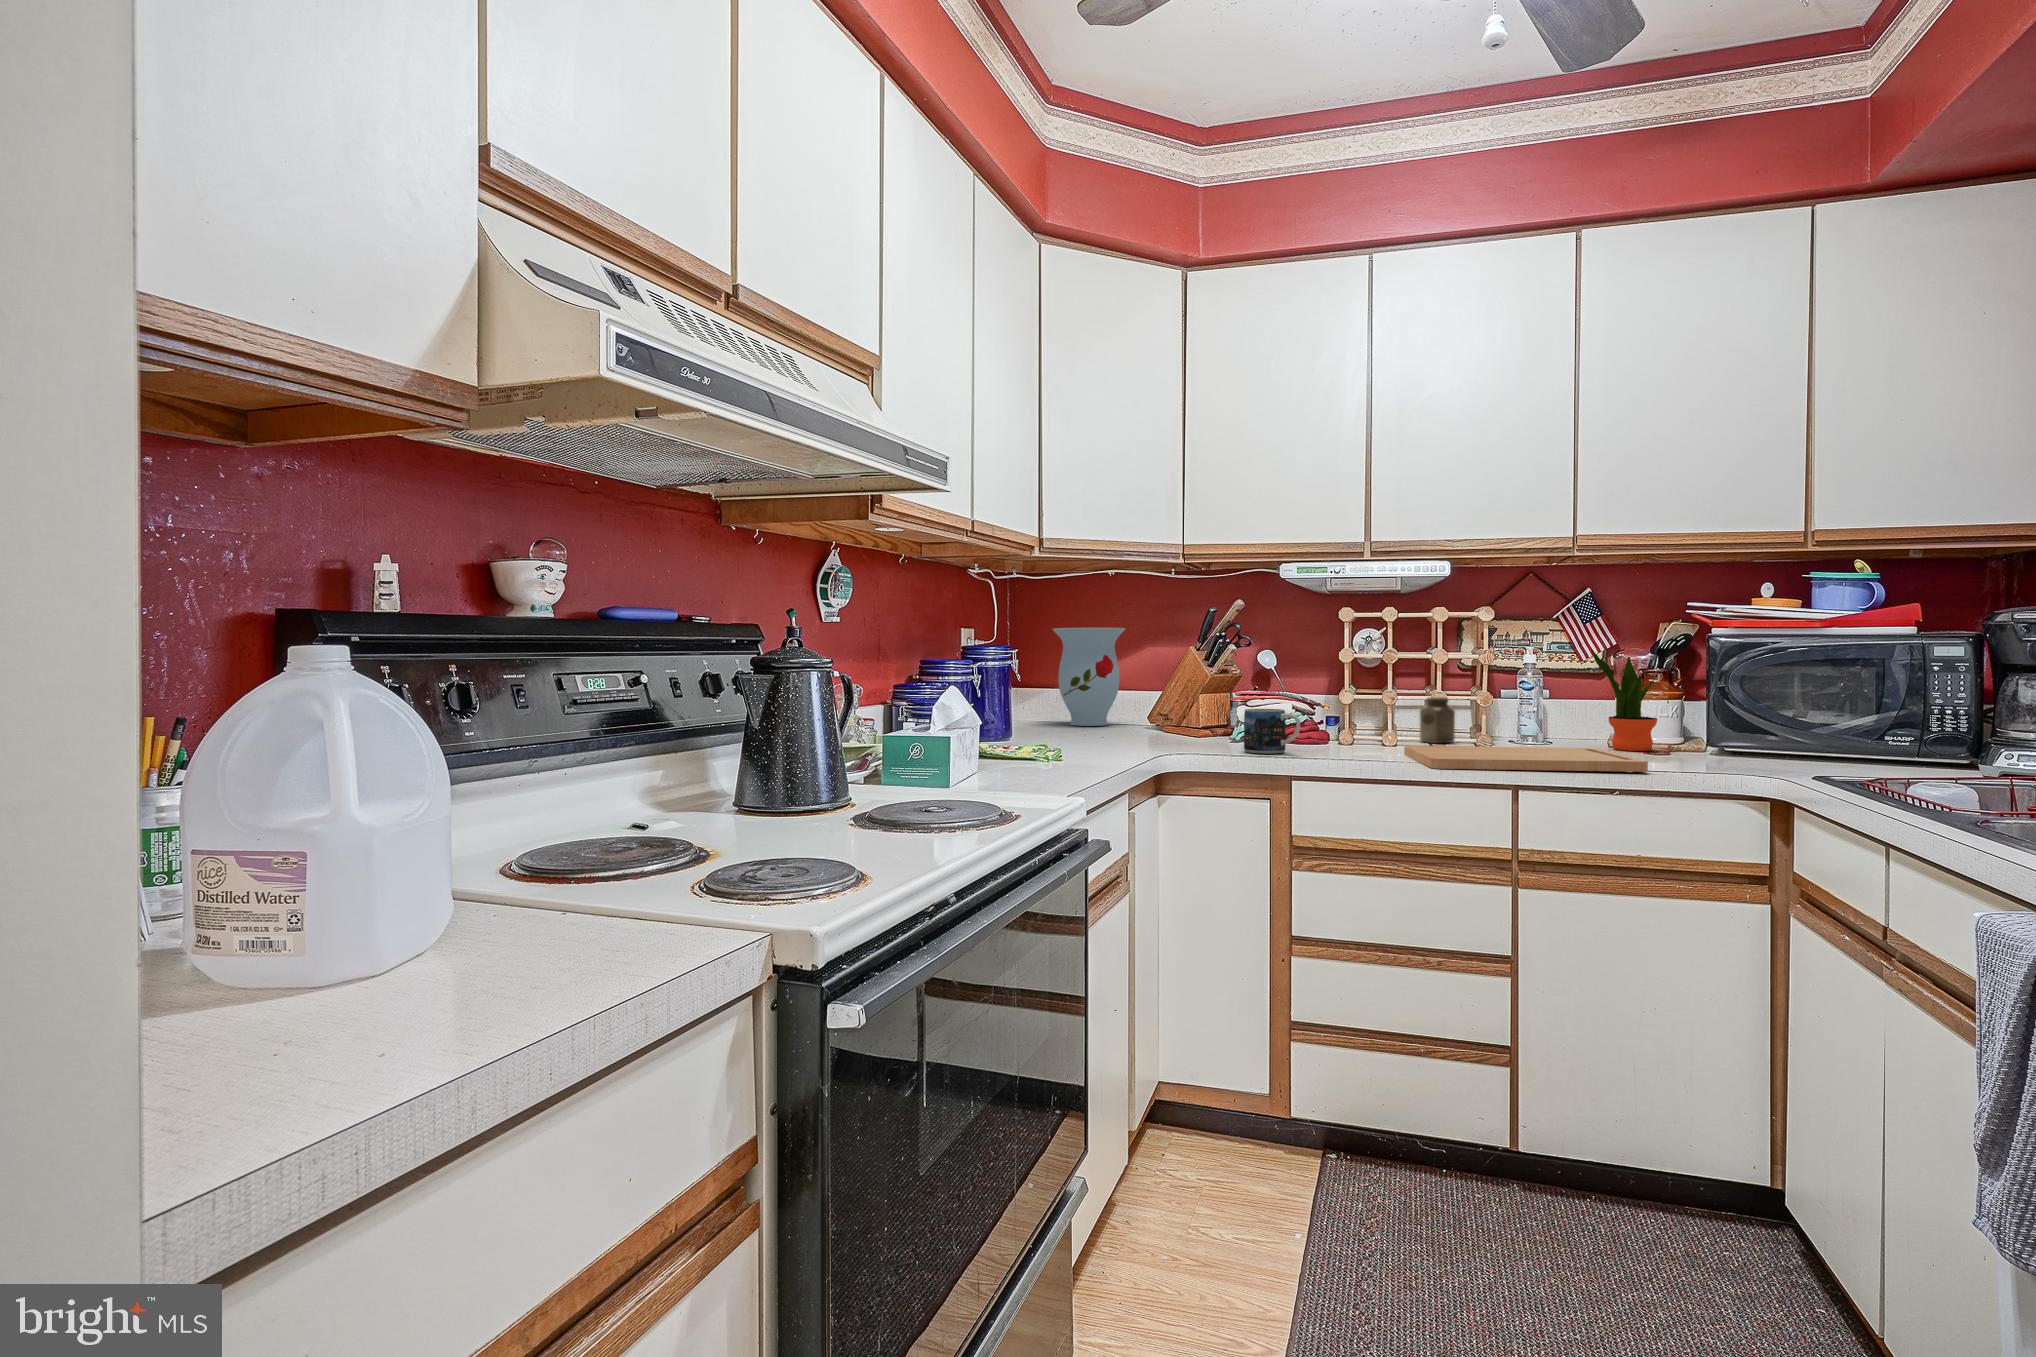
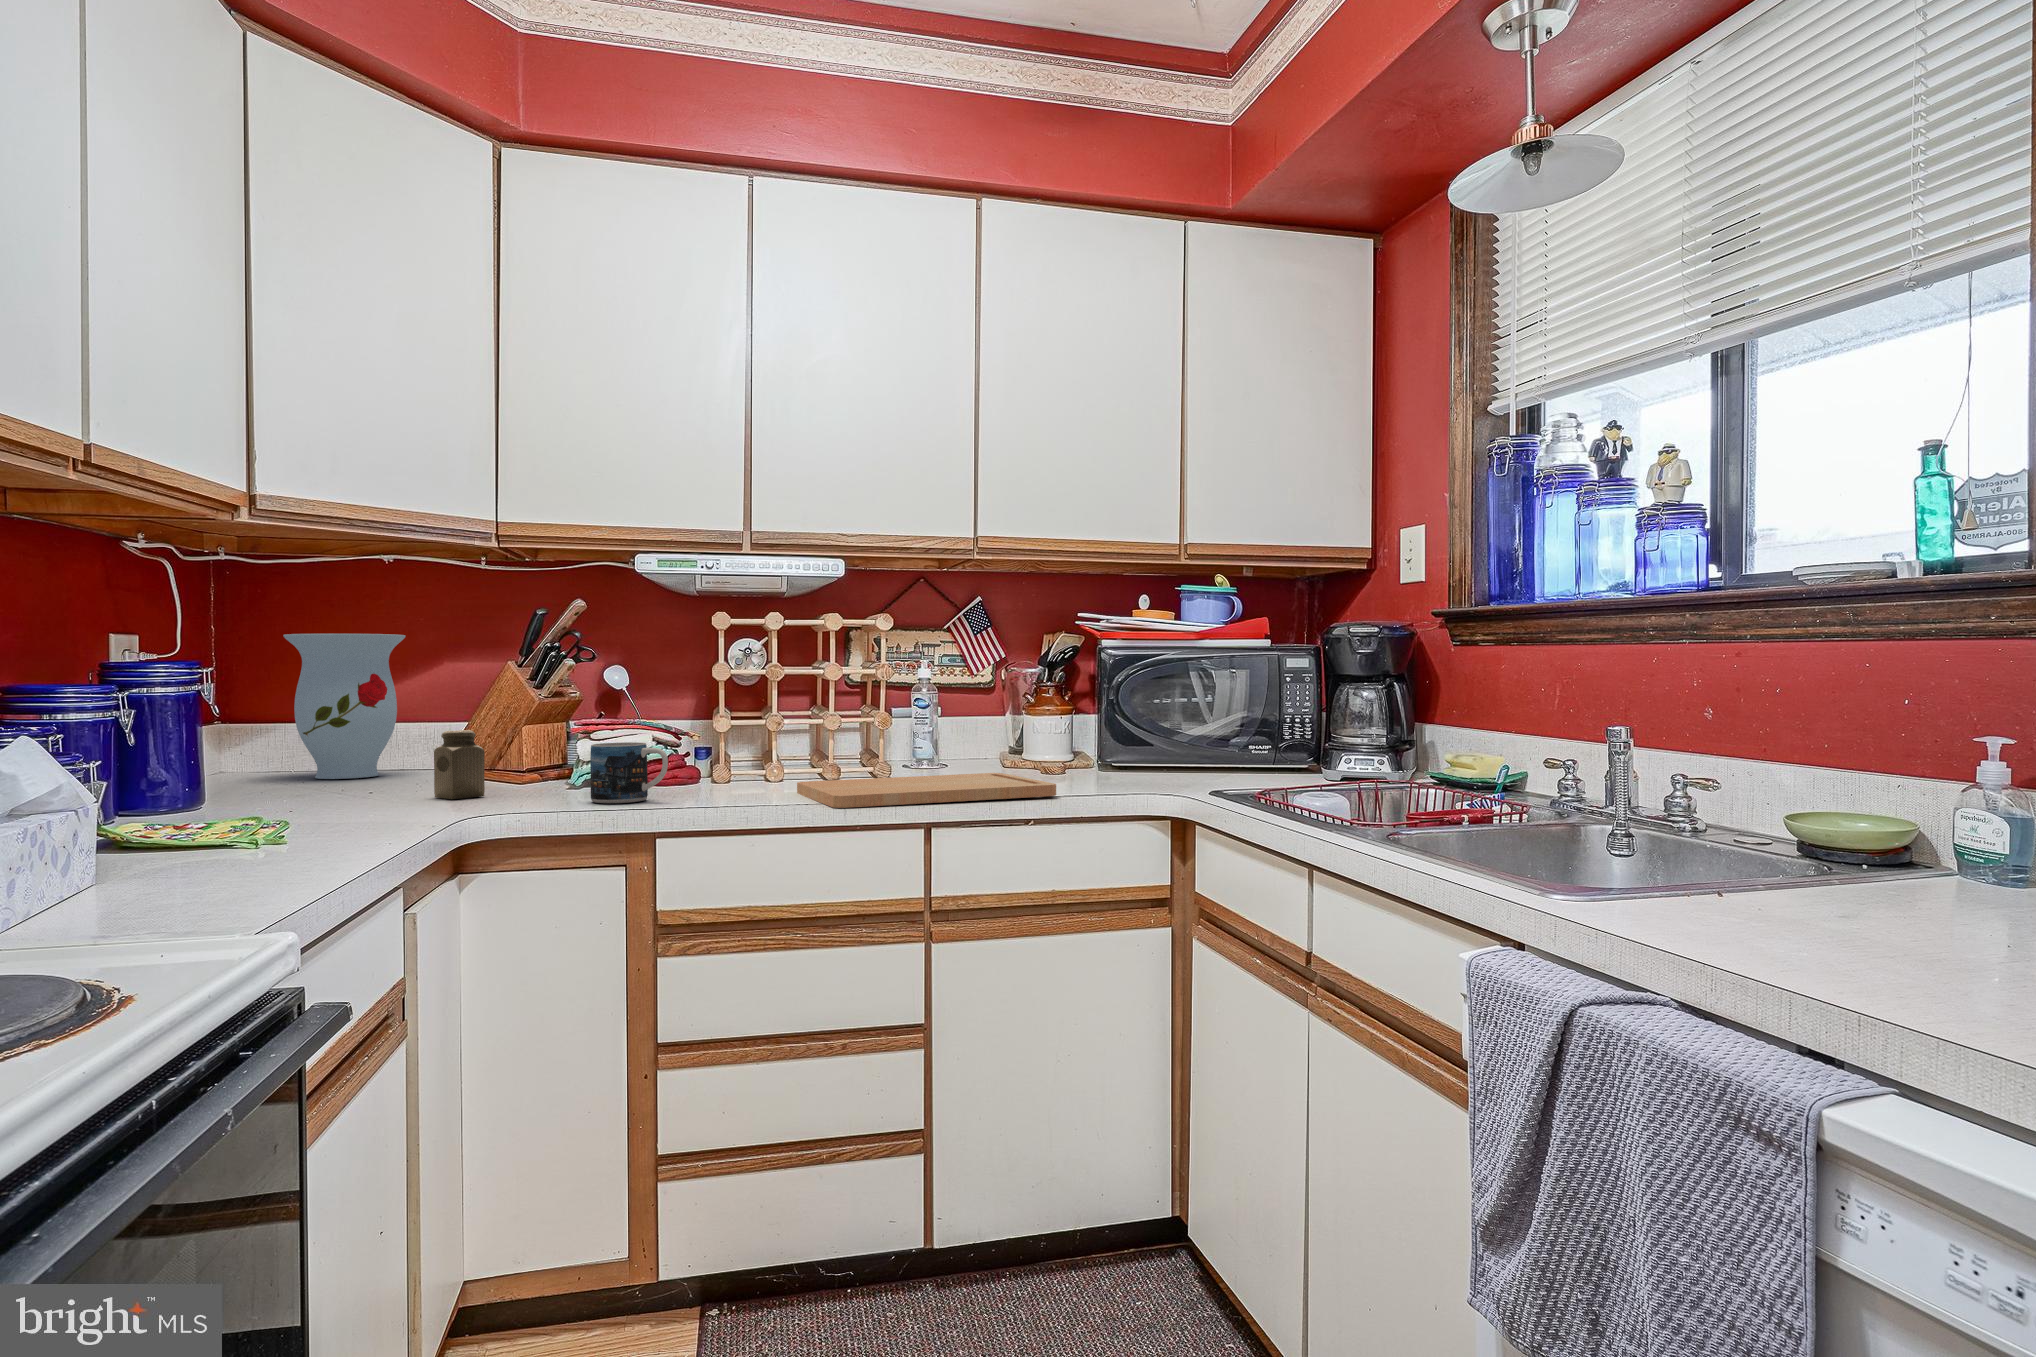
potted plant: present [1591,649,1657,751] -> none [989,662,1053,773]
salt shaker: present [1420,696,1455,743] -> present [434,730,485,799]

